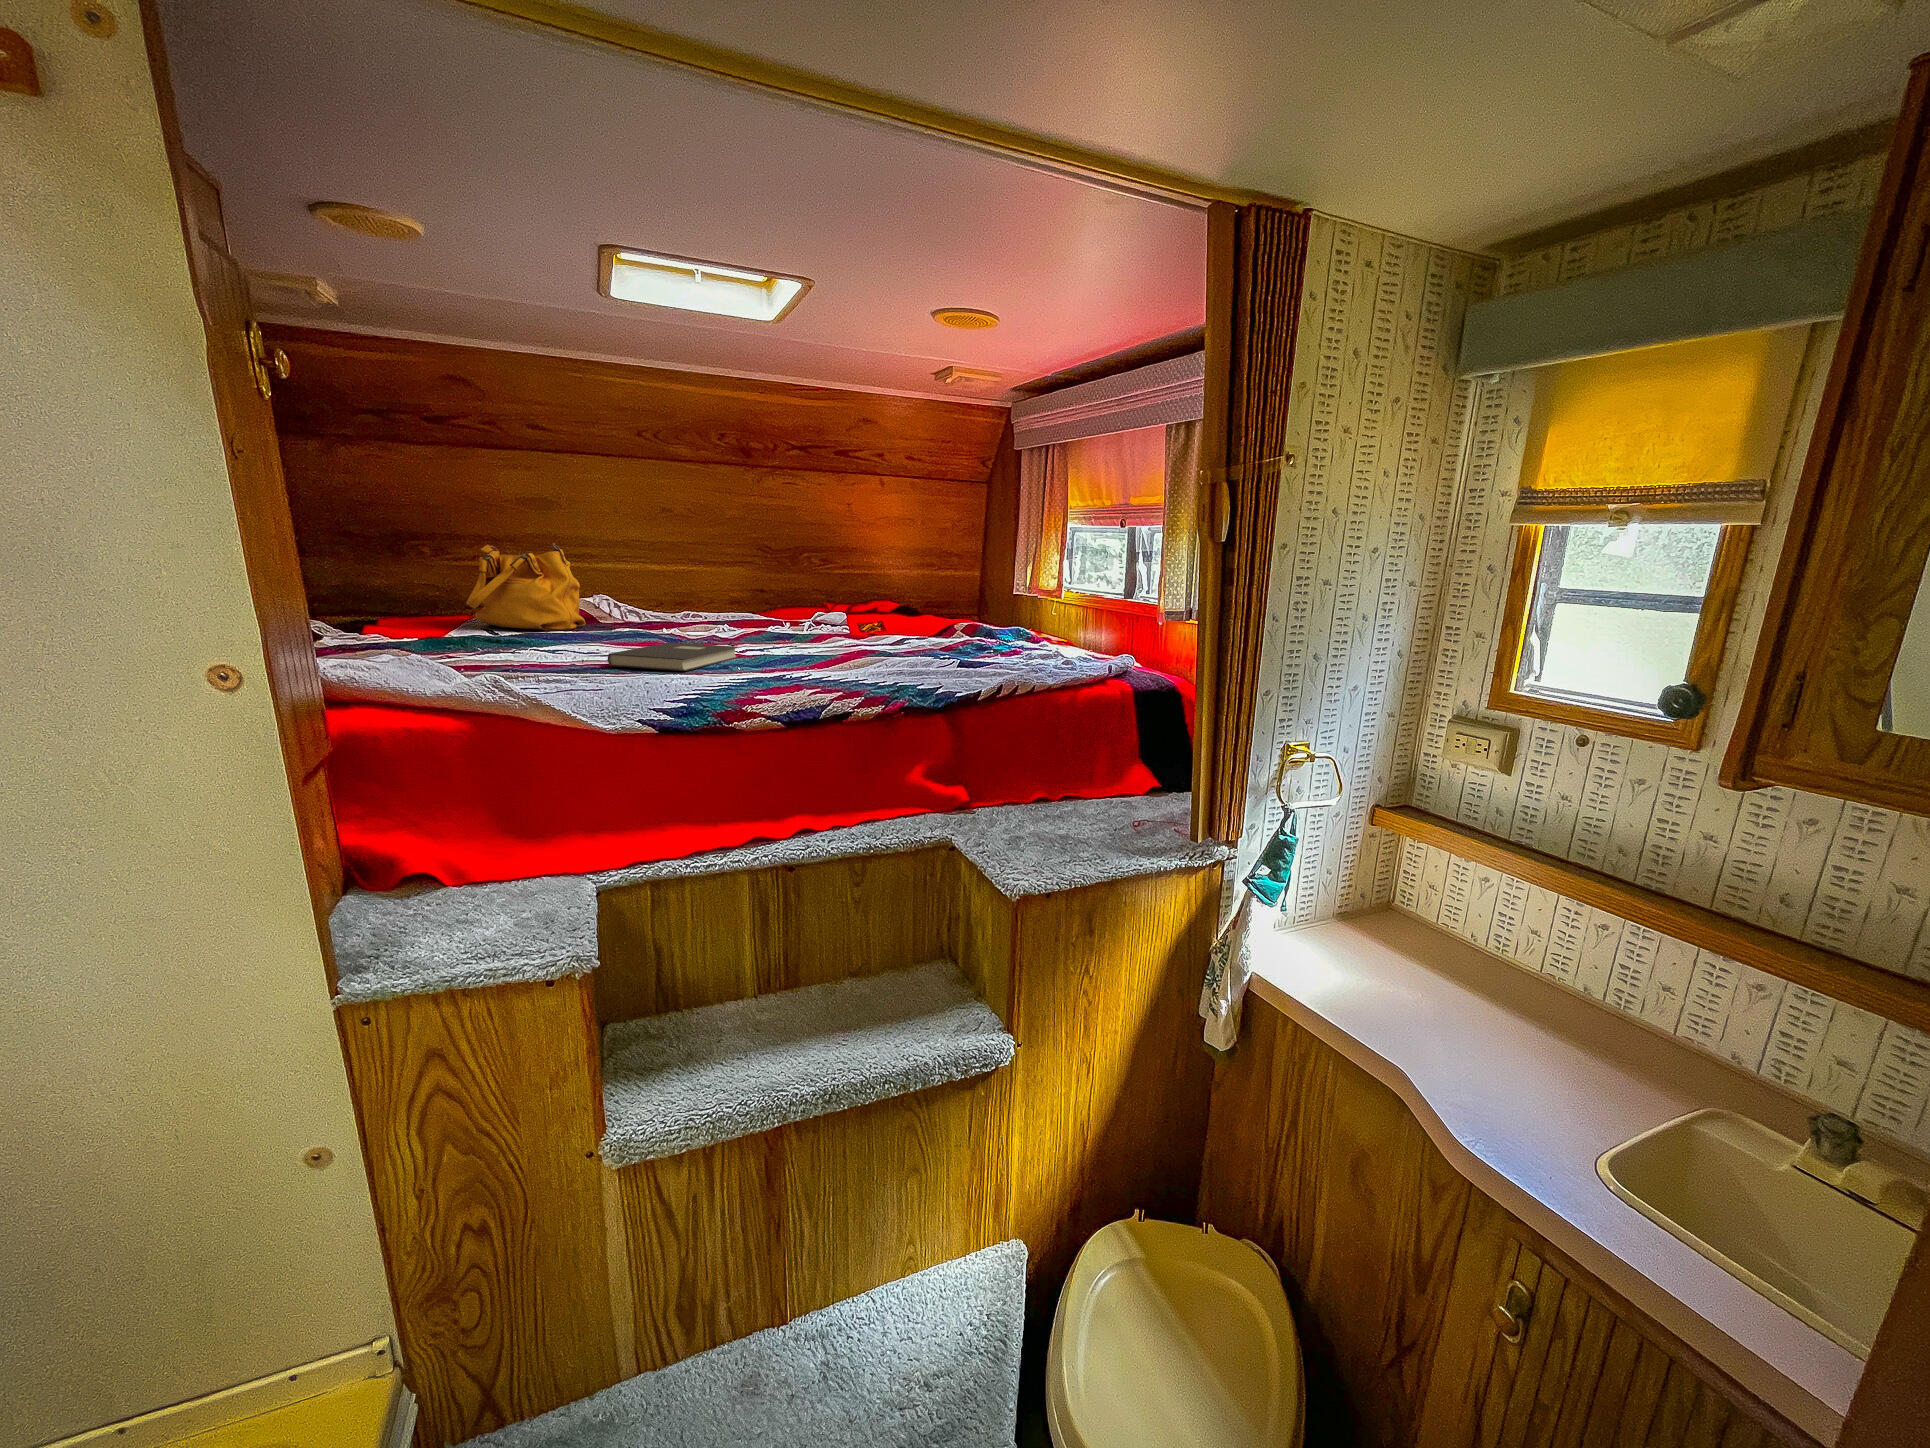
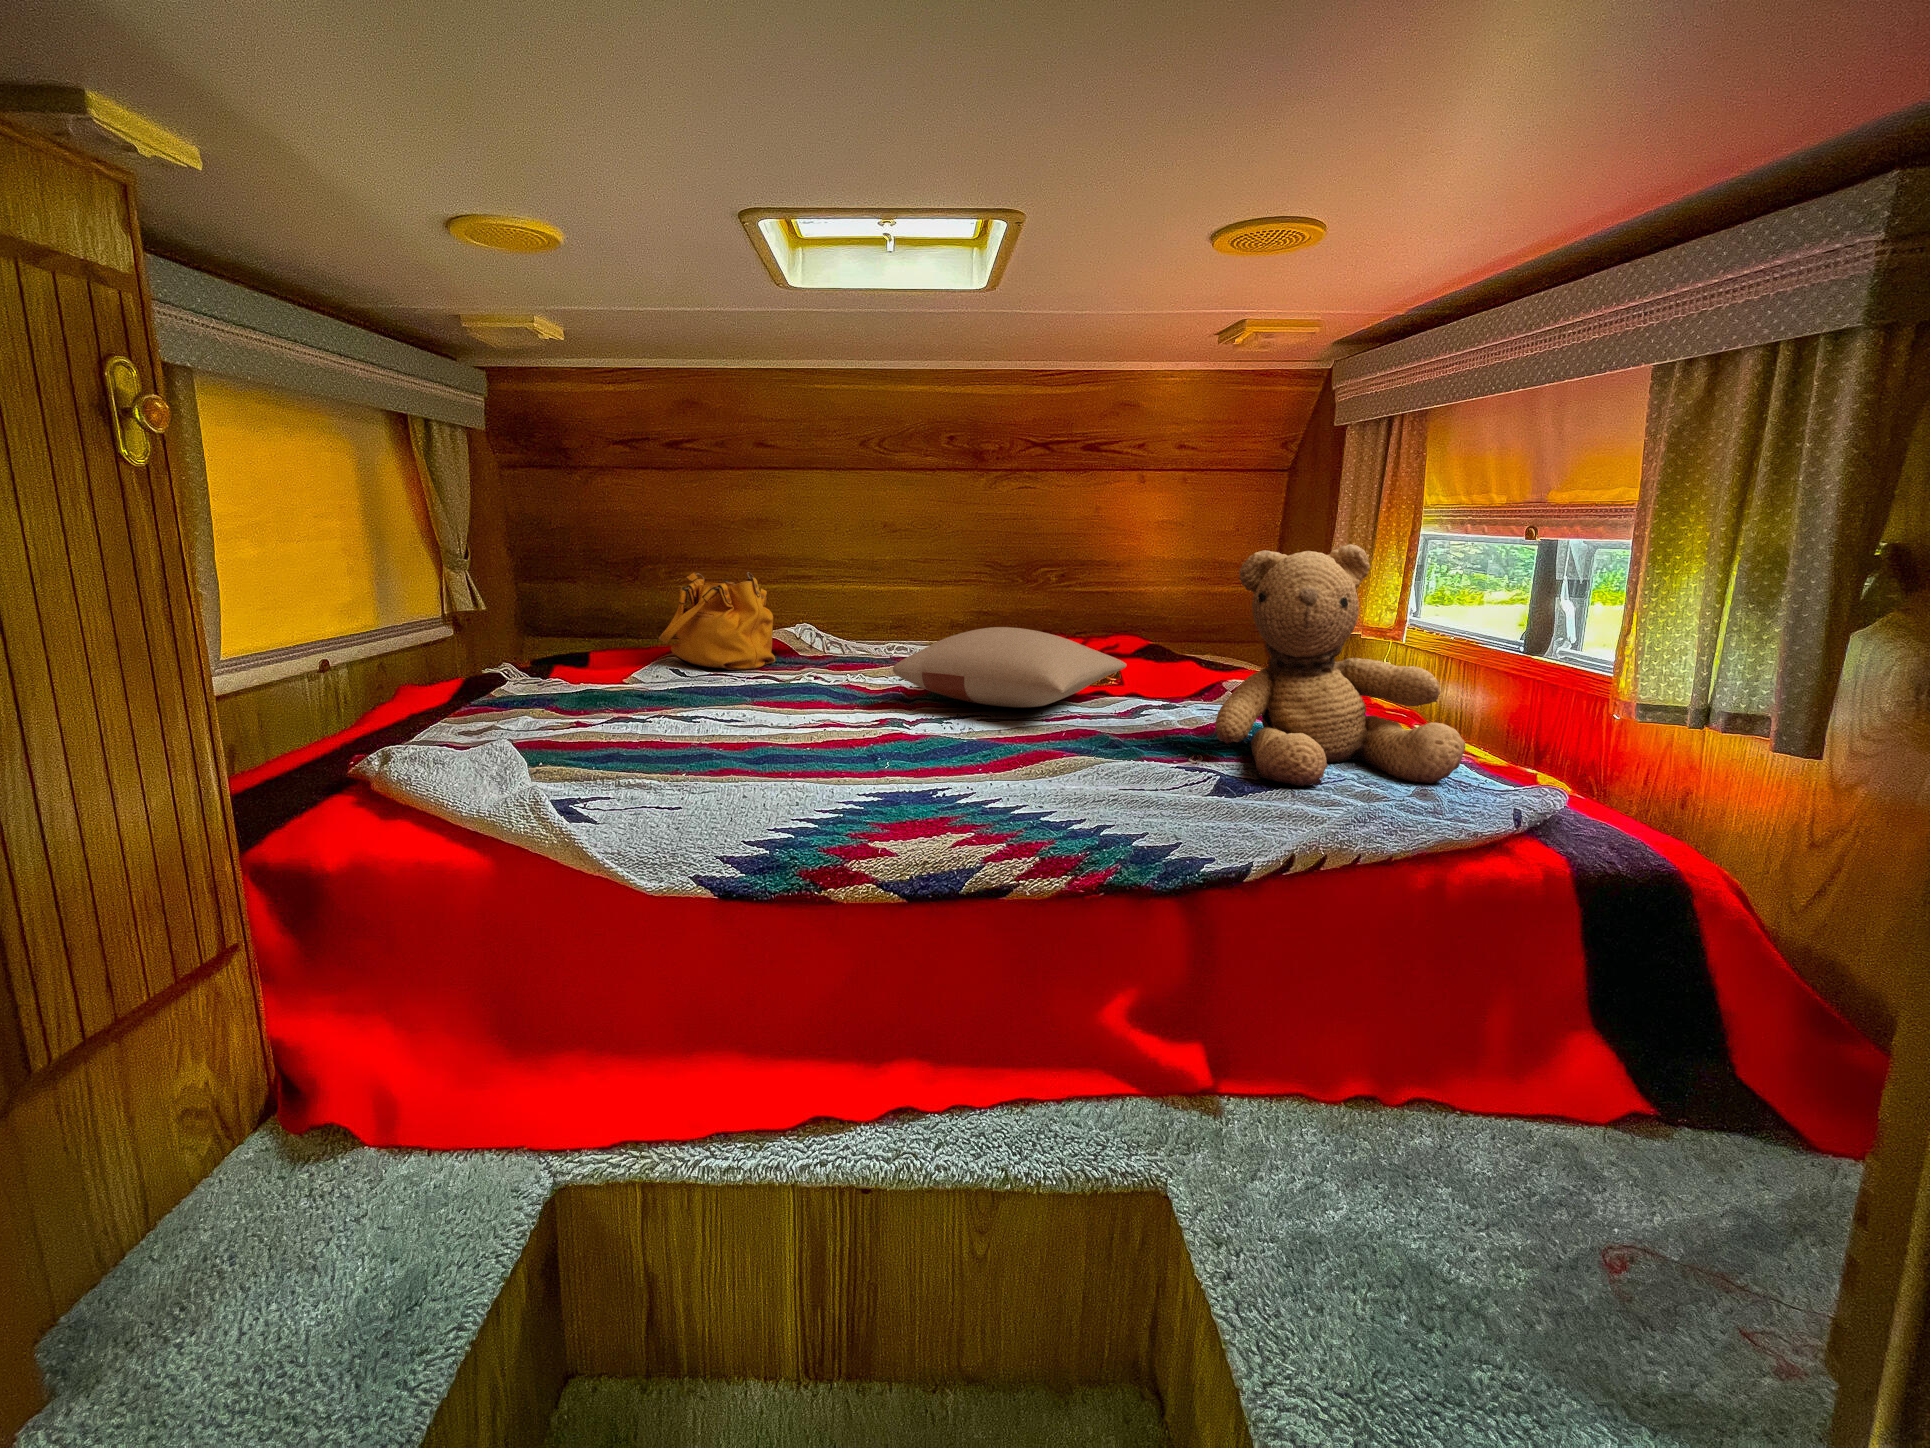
teddy bear: none [953,522,1087,666] -> present [1215,544,1465,786]
pillow: none [717,585,888,641] -> present [893,627,1127,707]
book: present [608,642,738,671] -> none [735,706,905,763]

